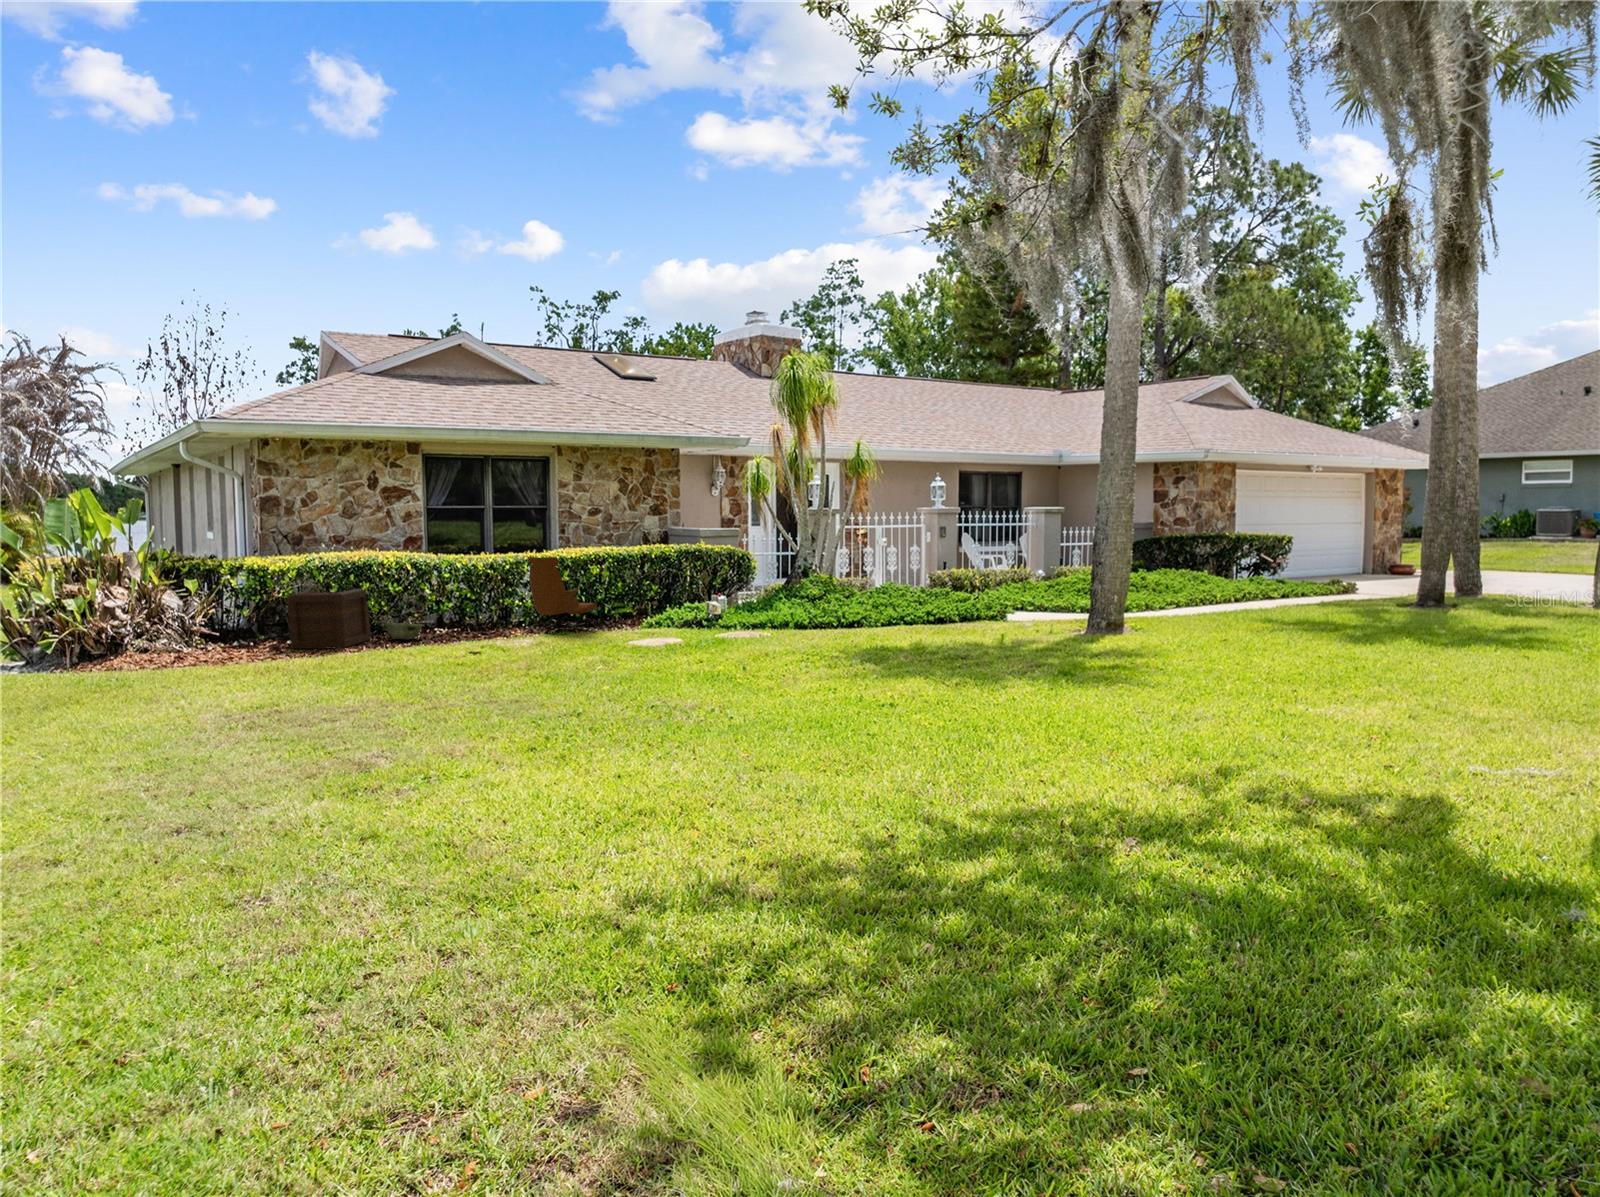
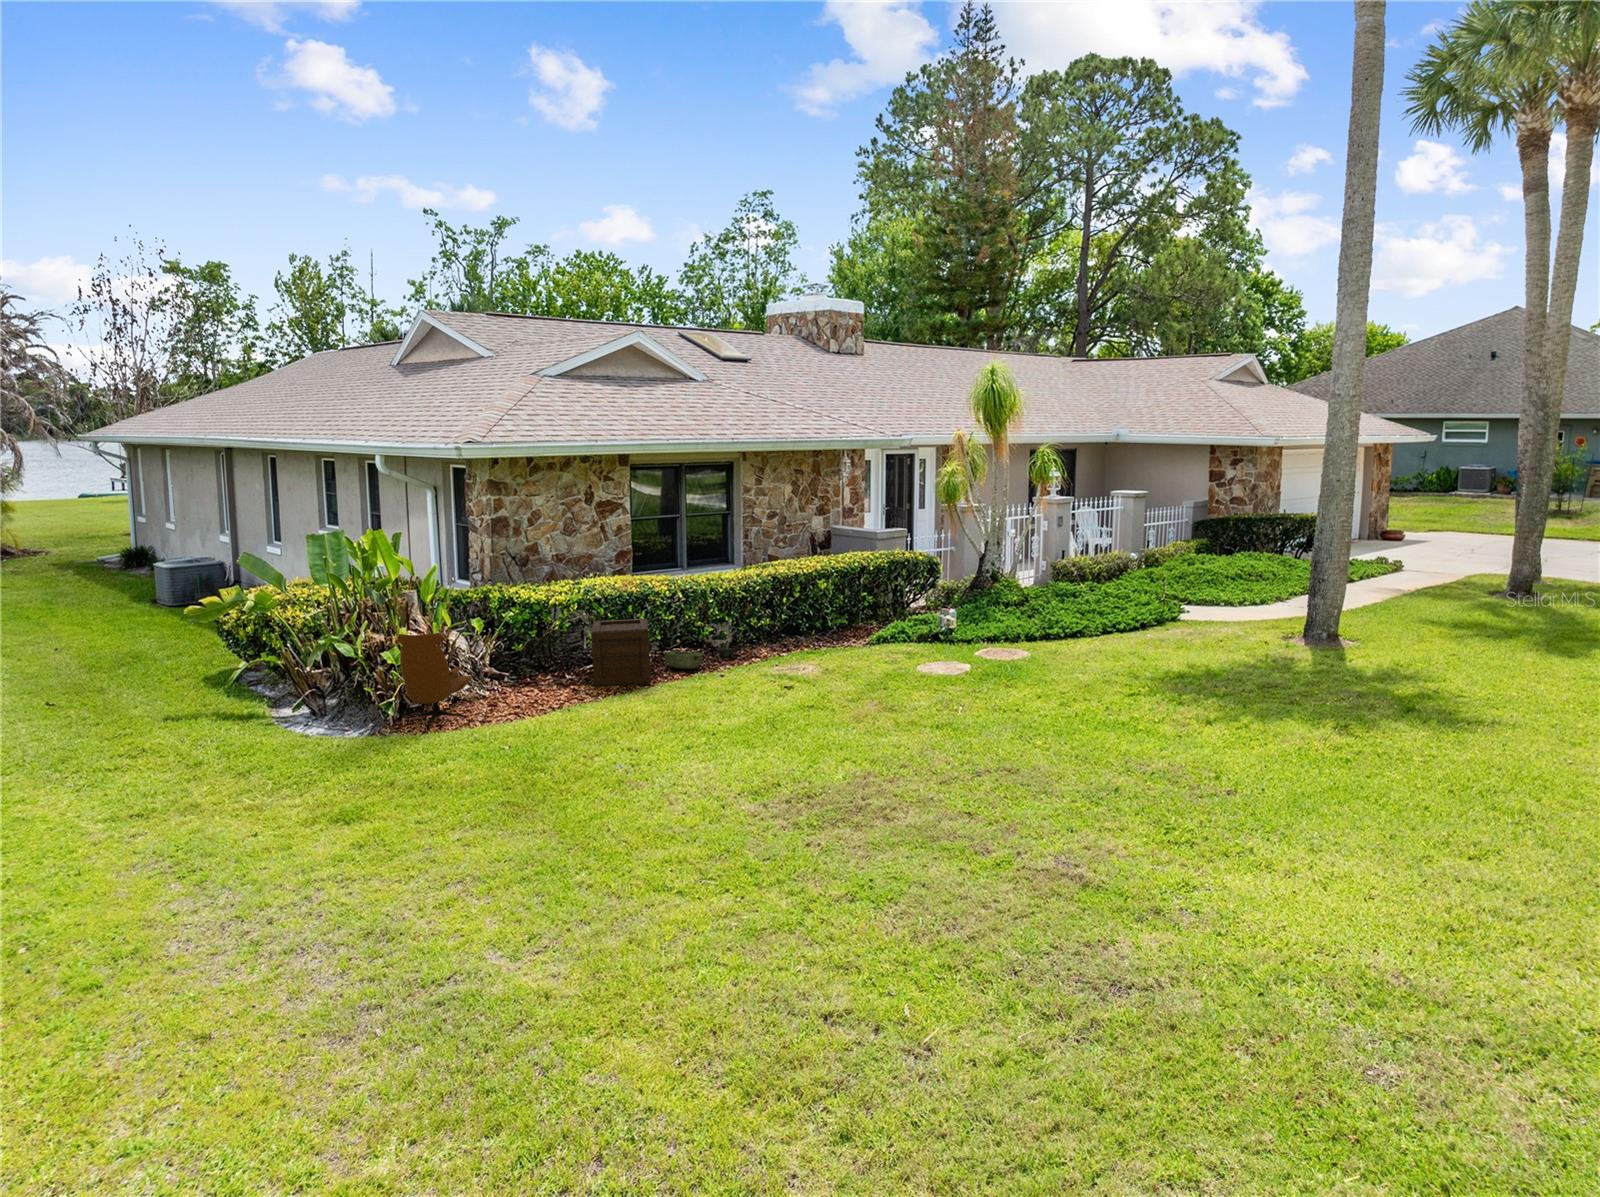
lounge chair: present [527,557,597,634] -> present [397,633,474,728]
potted plant: none [438,595,476,633] -> present [706,623,736,657]

